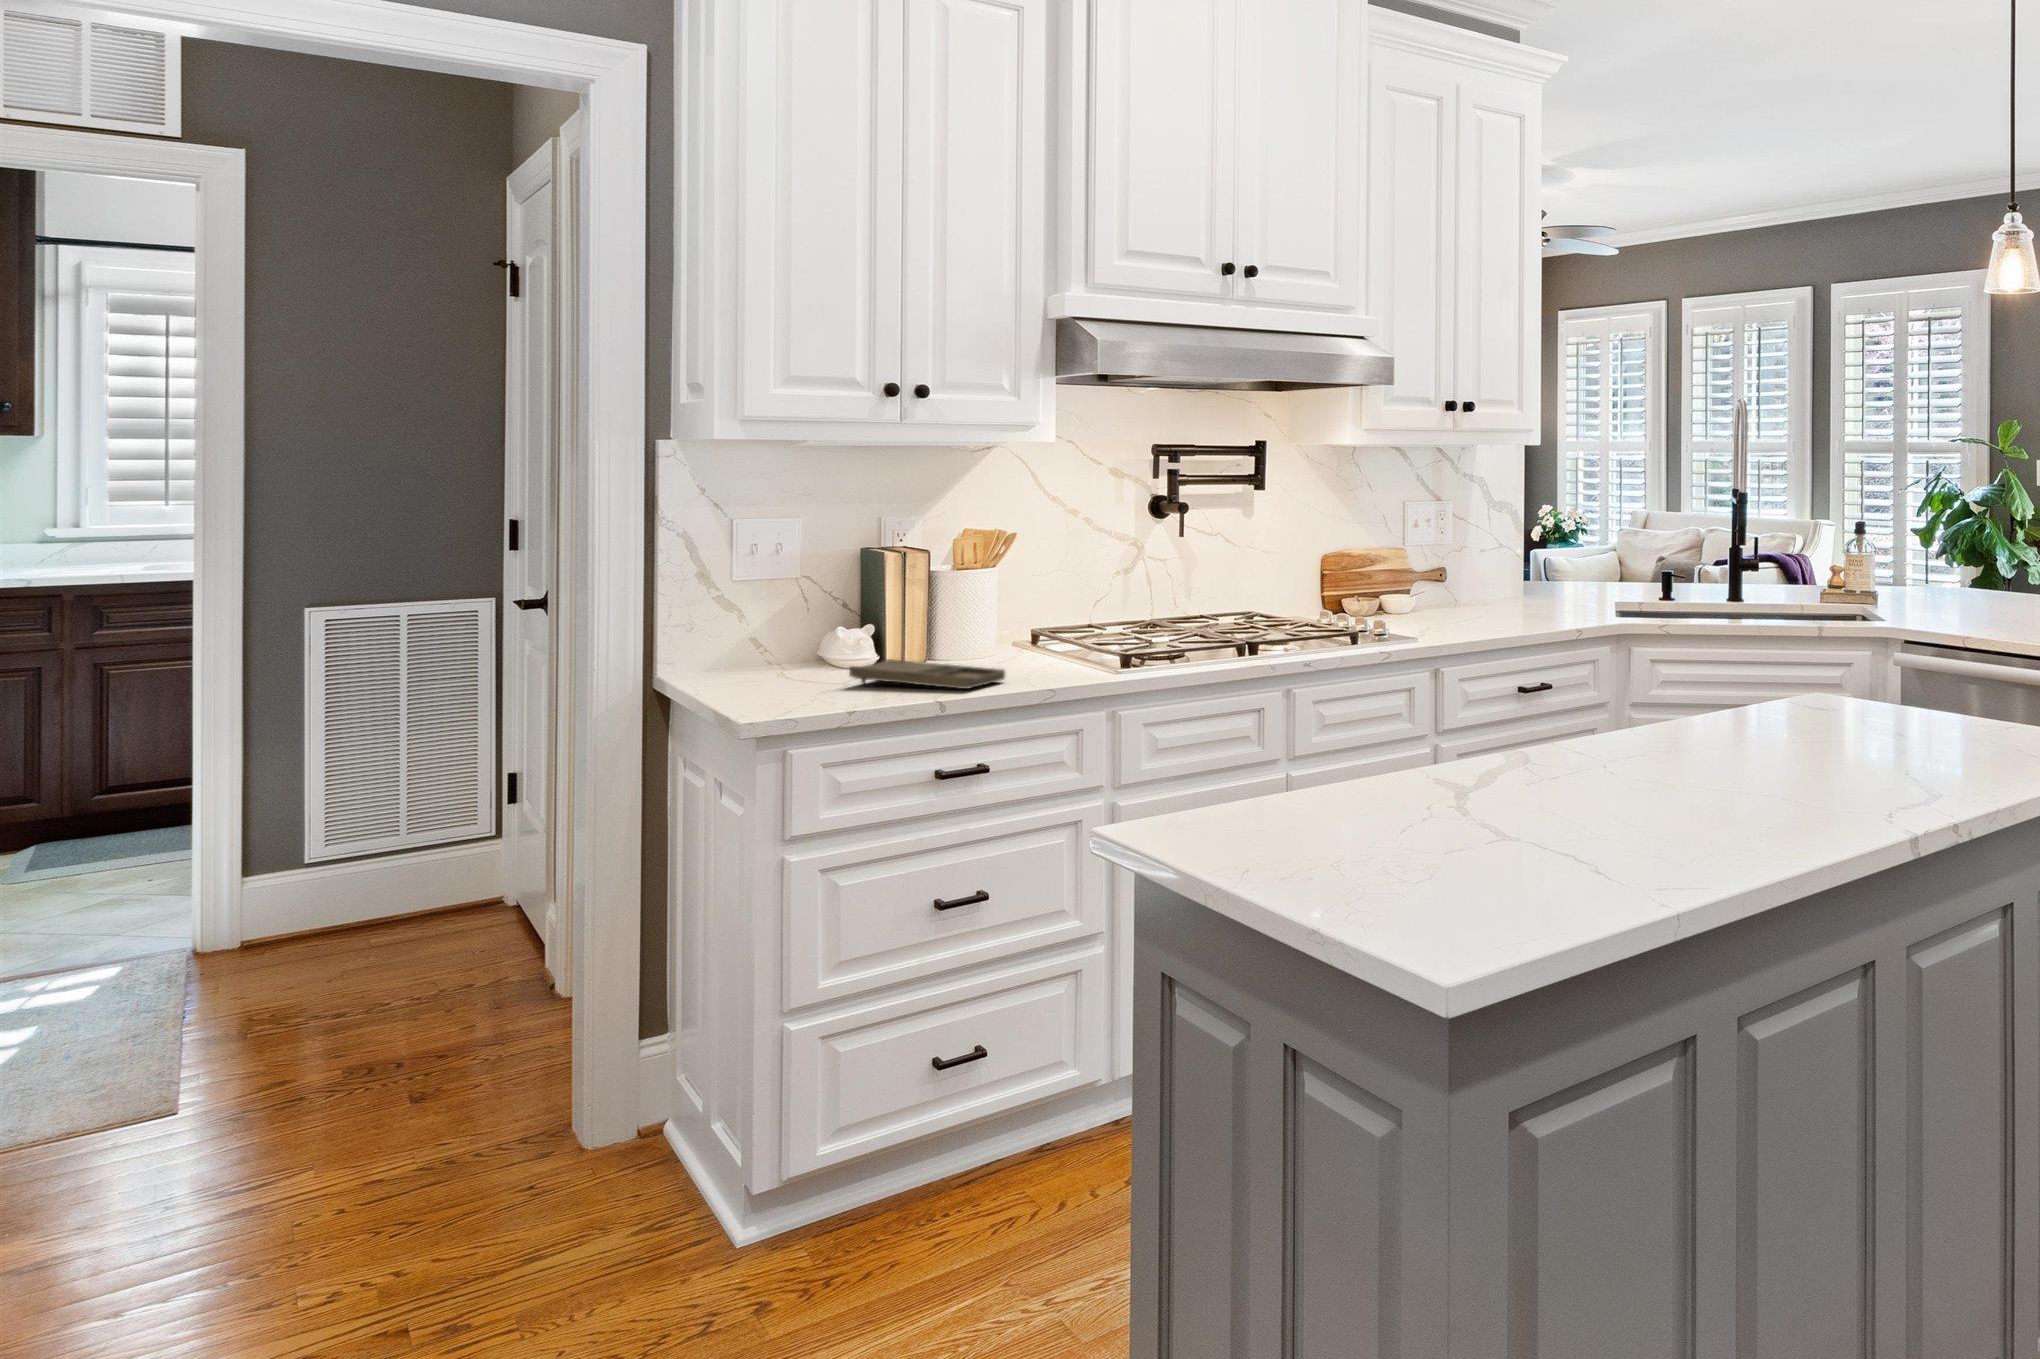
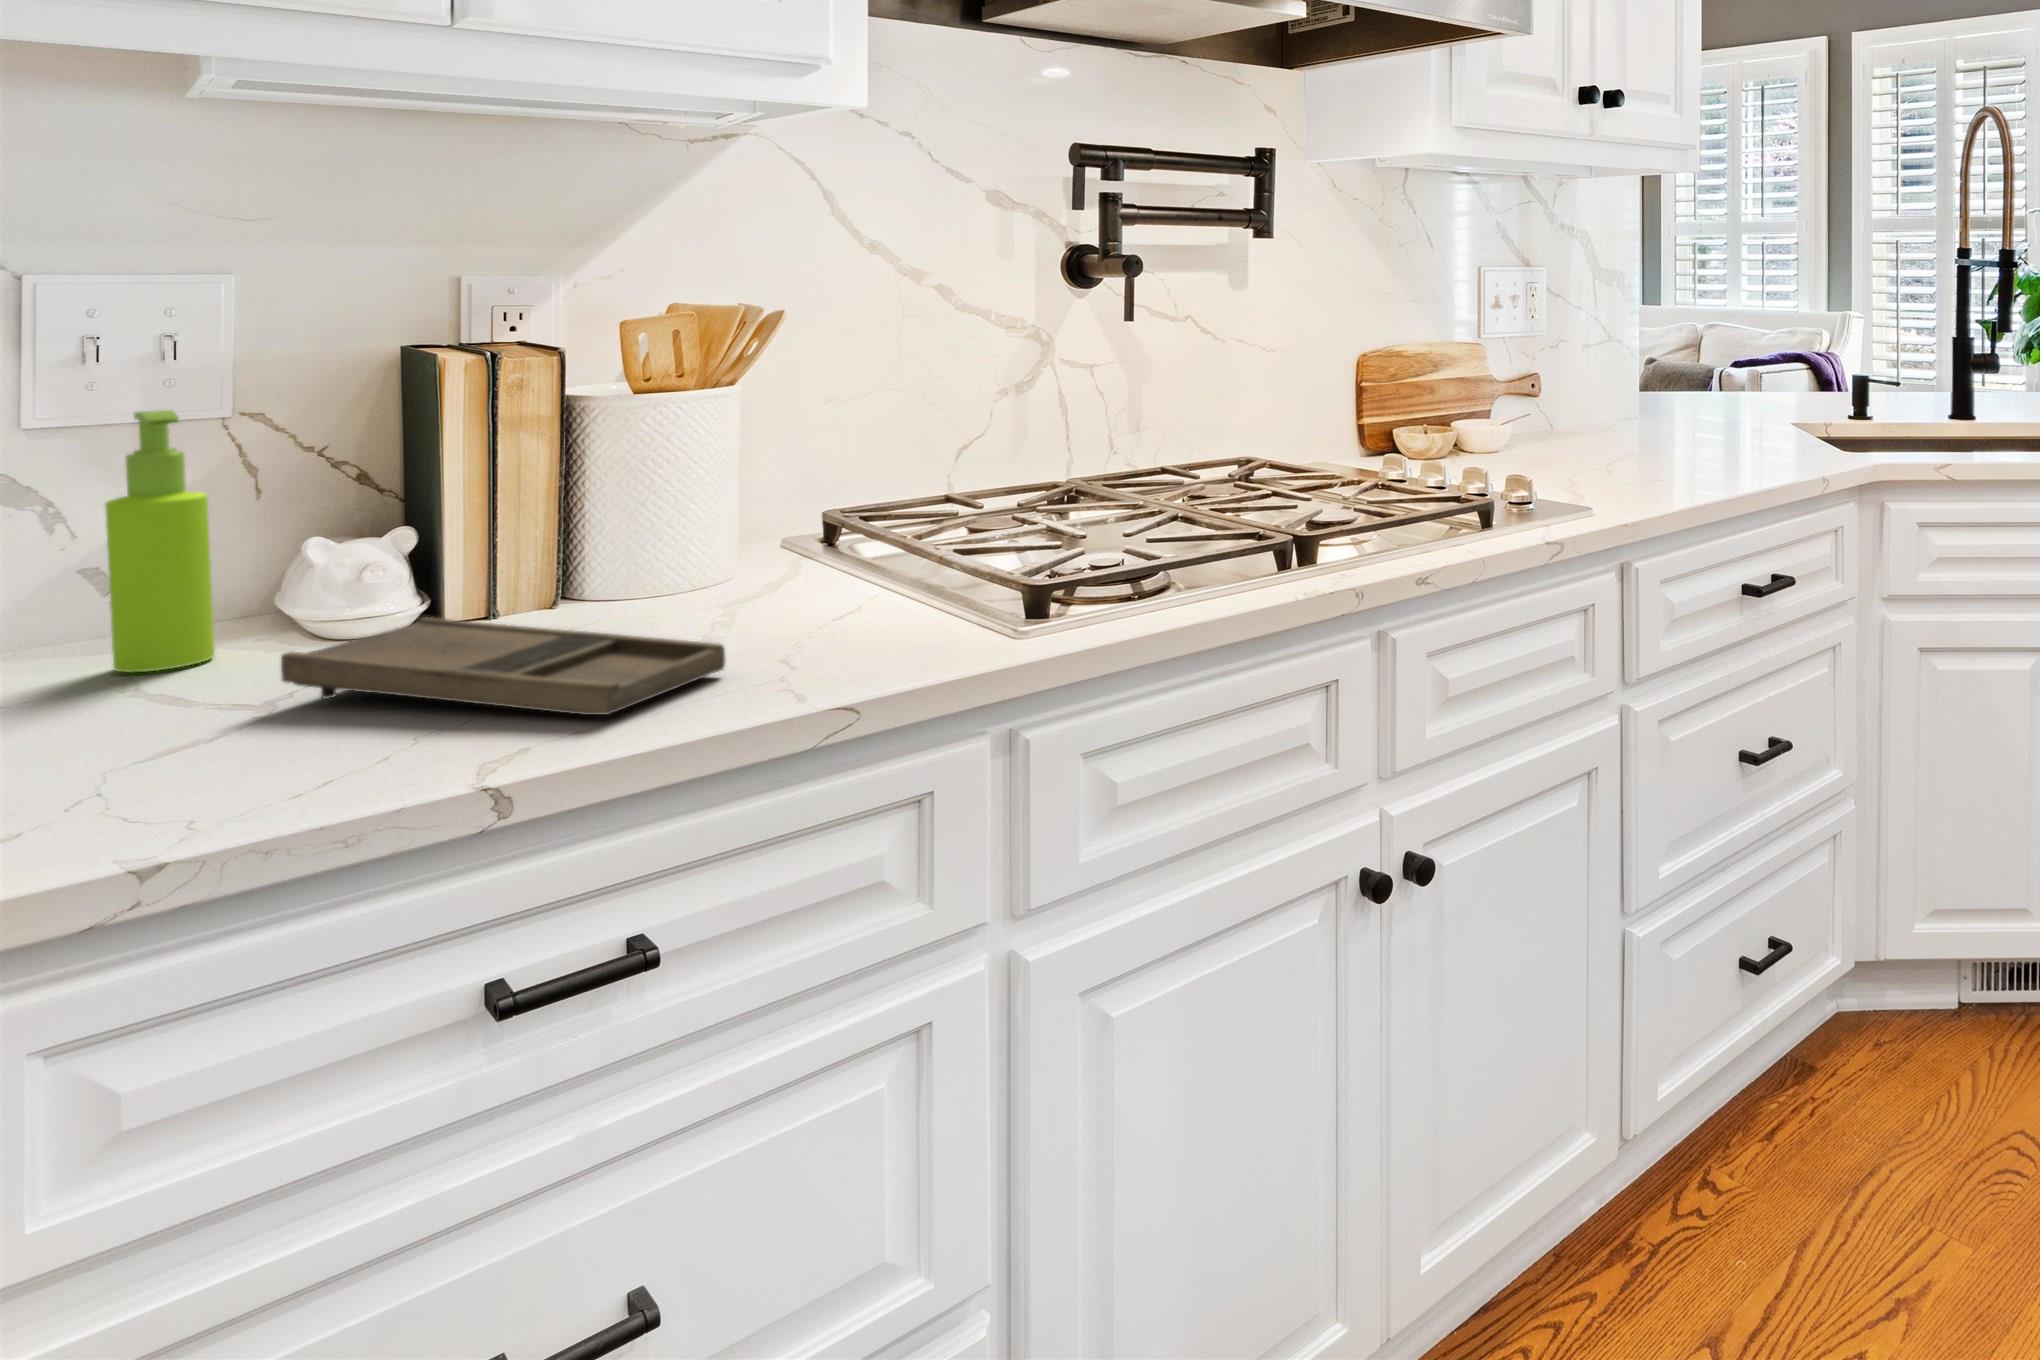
soap dispenser: none [772,575,806,678] -> present [105,410,215,672]

